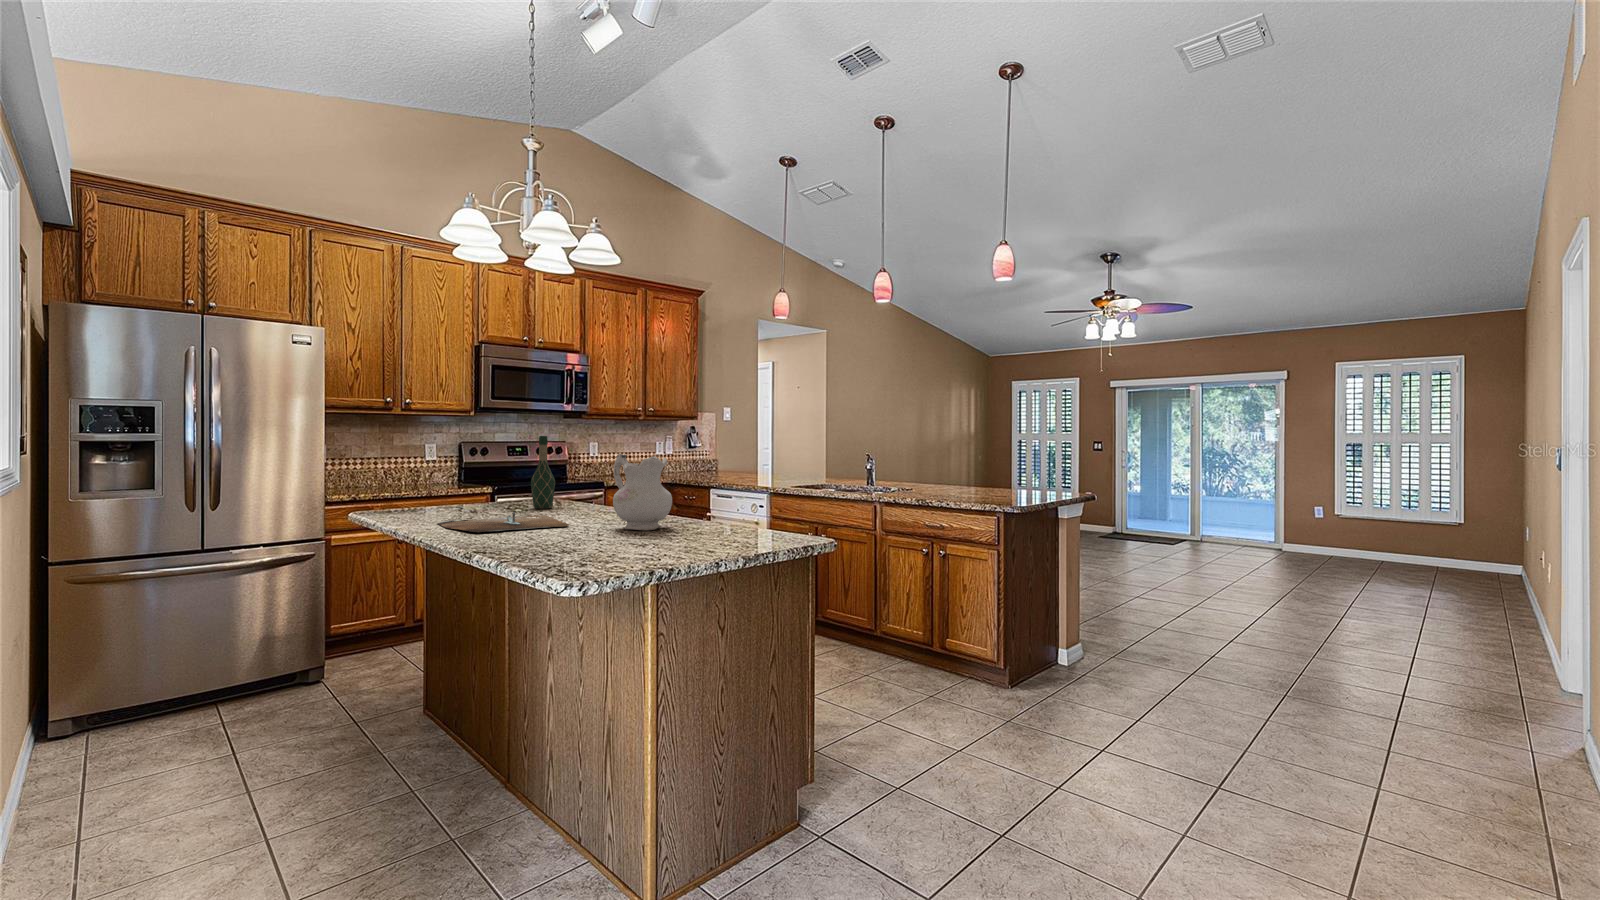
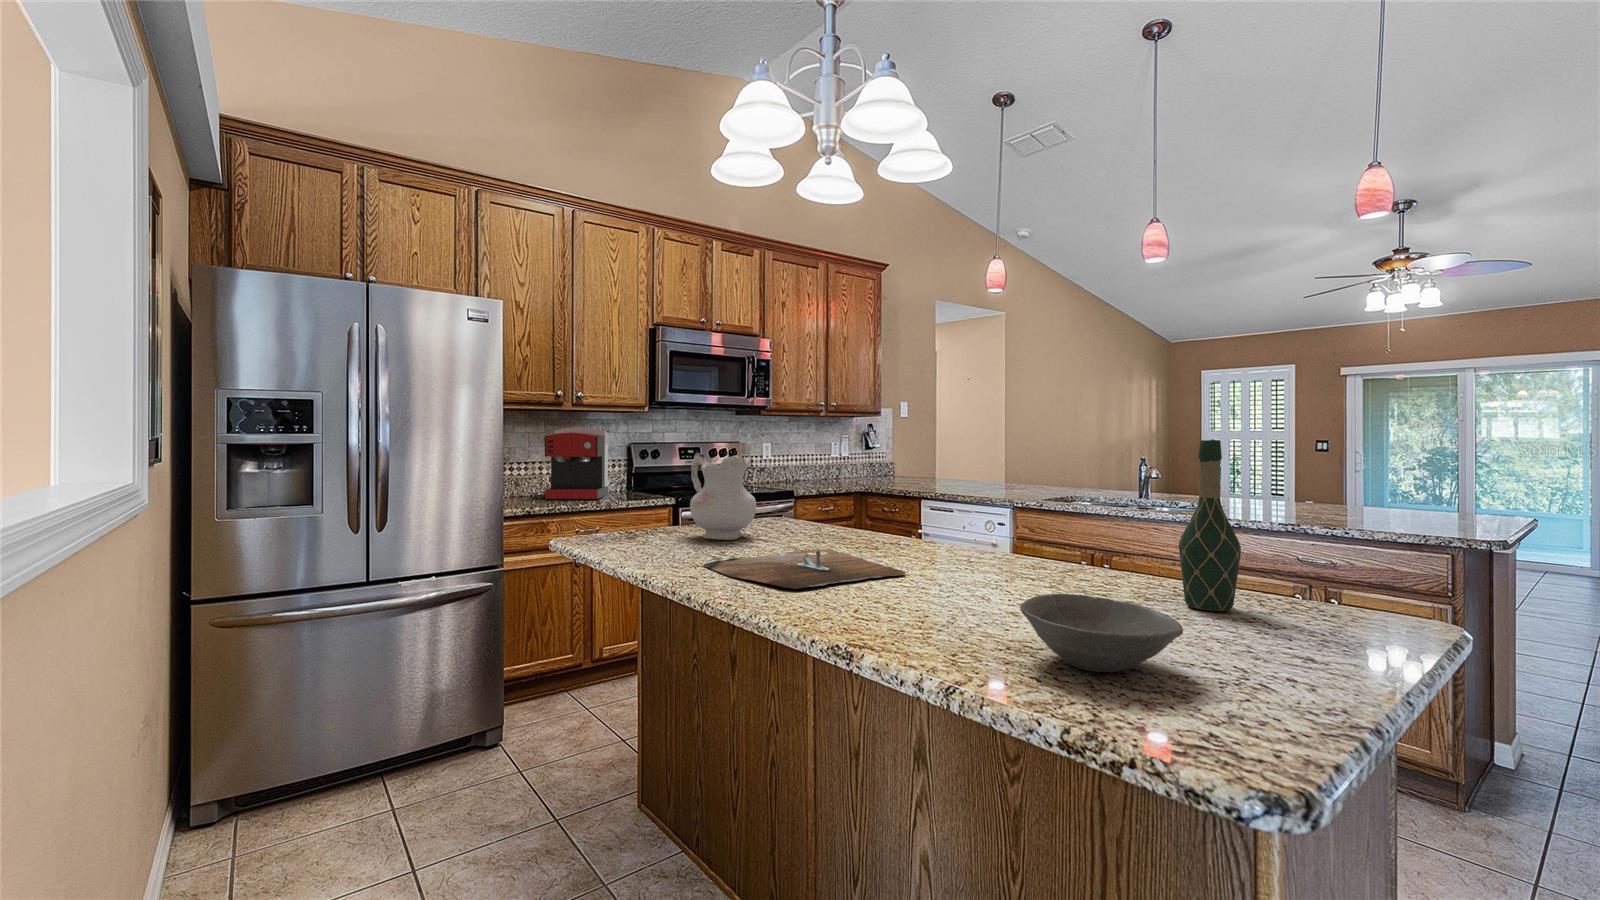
coffee maker: none [374,428,436,489] -> present [545,427,608,499]
wine bottle: present [531,436,555,509] -> present [1179,440,1241,611]
ceramic pitcher: present [613,454,672,530] -> present [690,453,756,540]
bowl: none [546,523,627,558] -> present [1020,594,1183,672]

